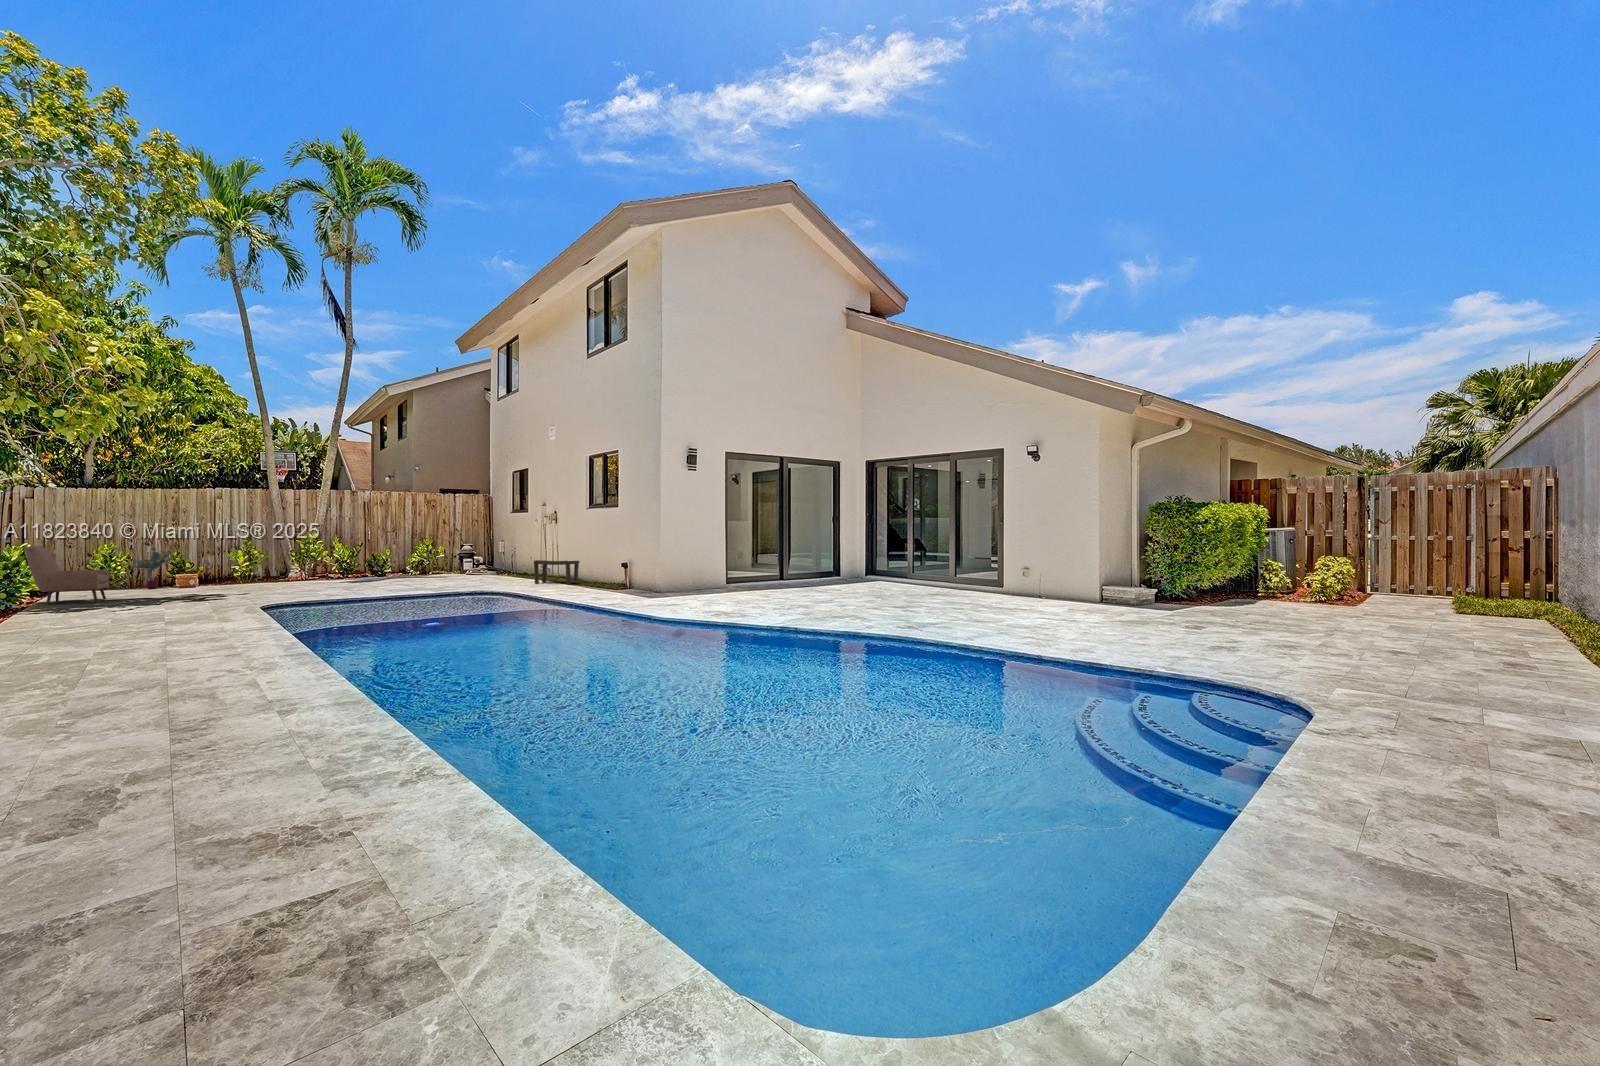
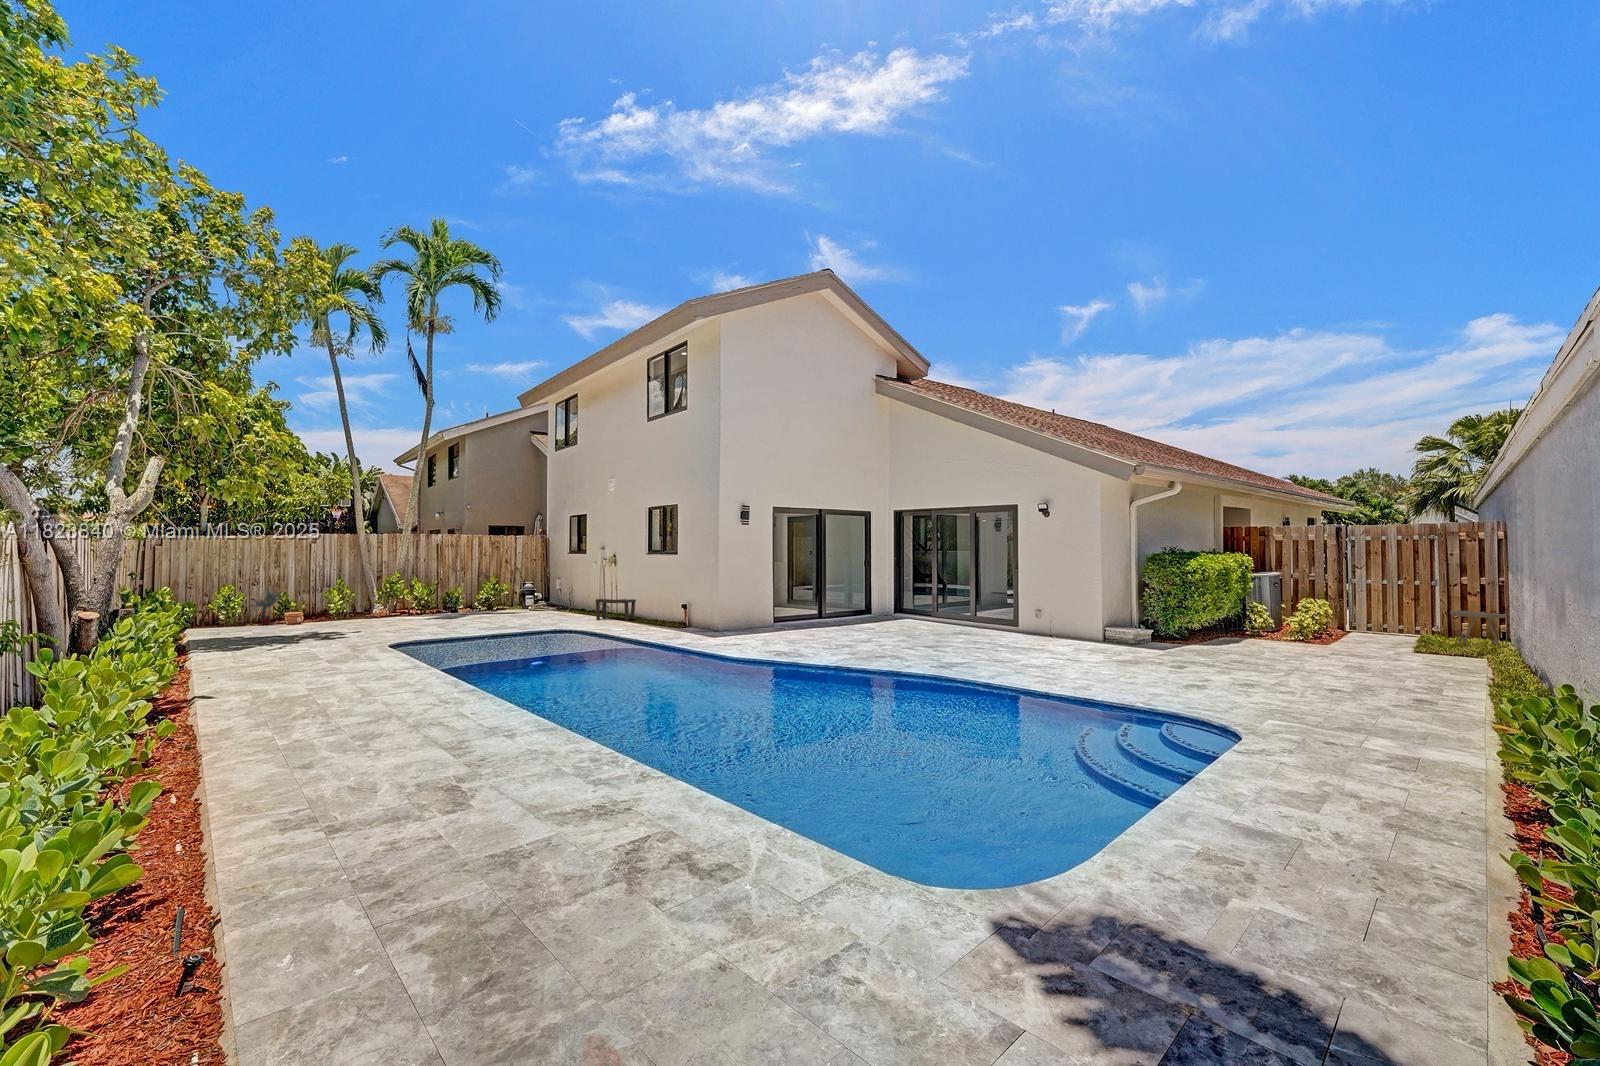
chair: present [25,546,109,605] -> none [177,590,240,641]
side table: none [1489,568,1555,608] -> present [1450,611,1506,647]

